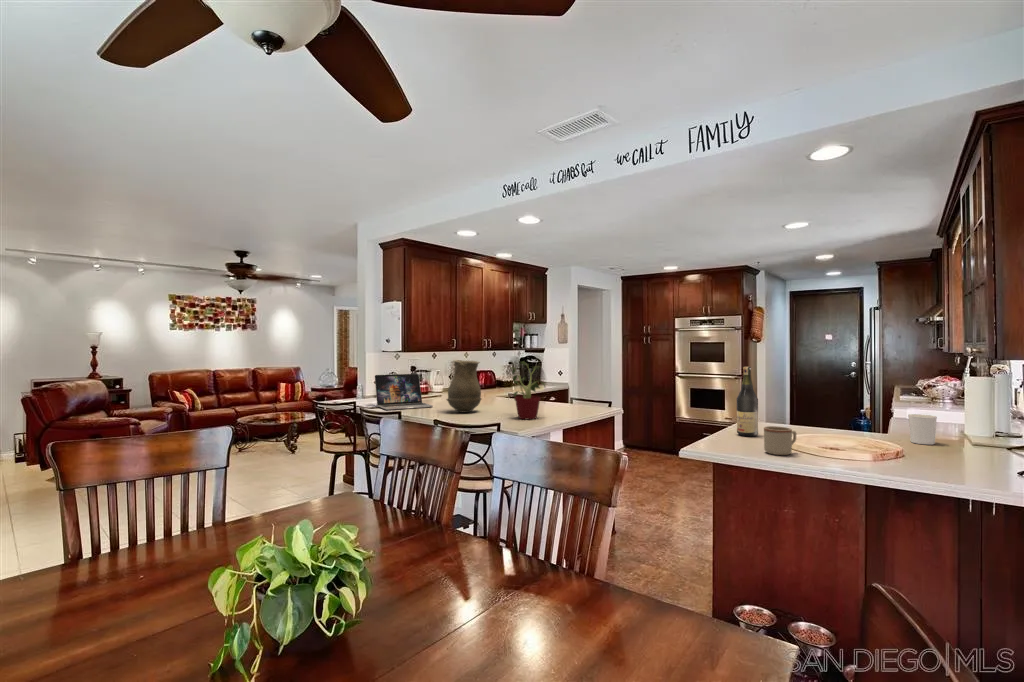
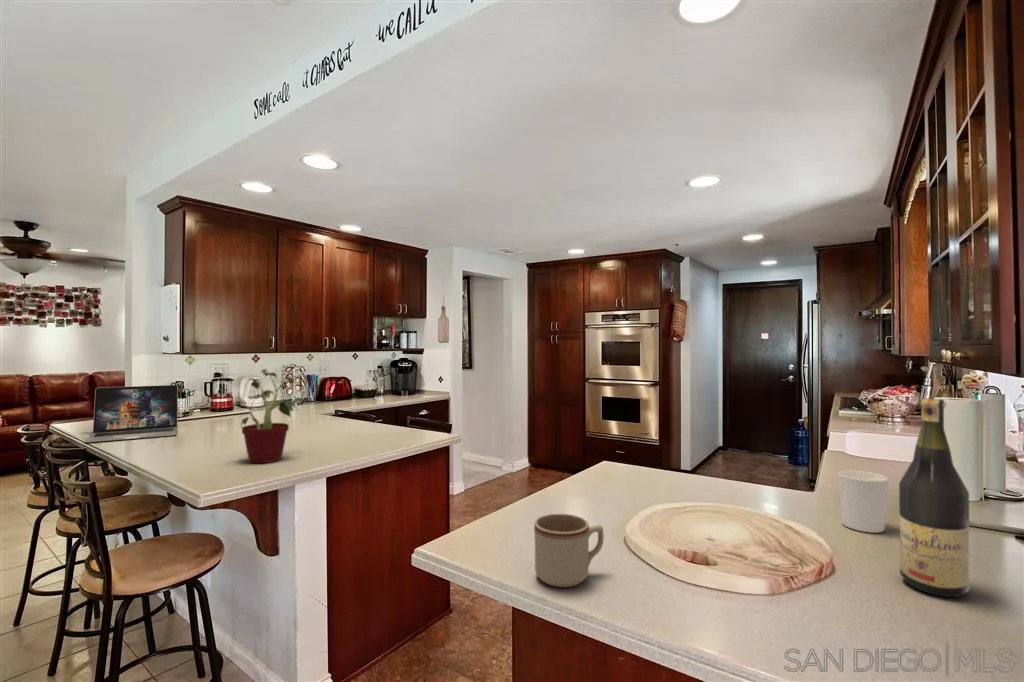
vase: present [446,360,481,412] -> none [162,367,232,448]
wine bottle: present [737,367,758,437] -> present [899,398,970,597]

